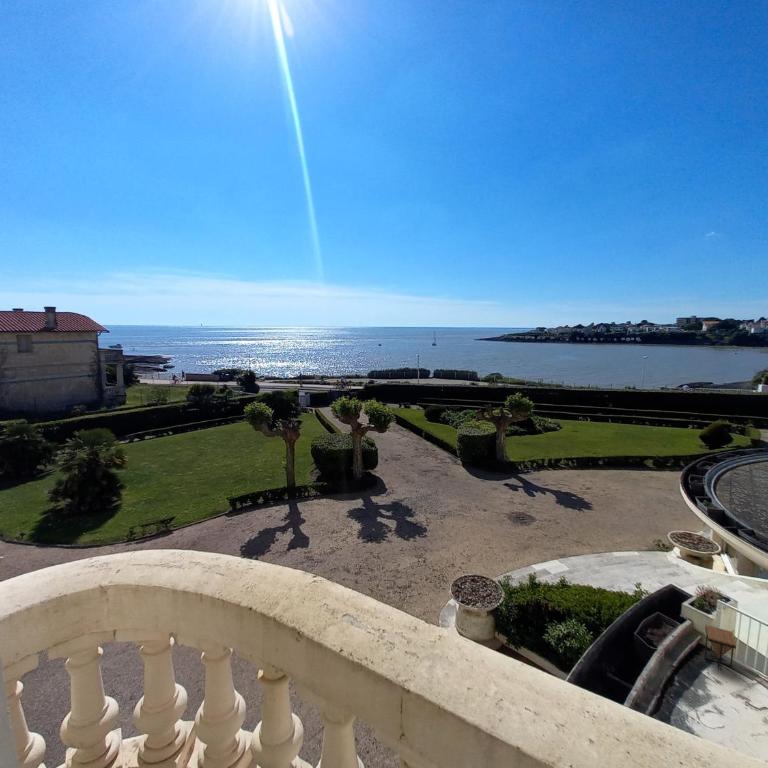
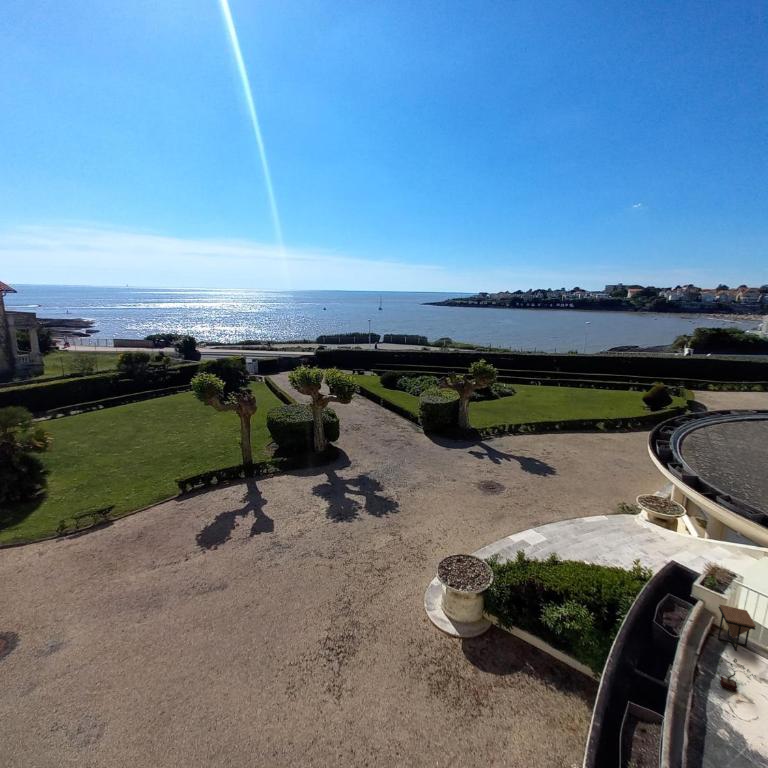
potted plant: none [689,668,724,701] -> present [717,659,756,691]

